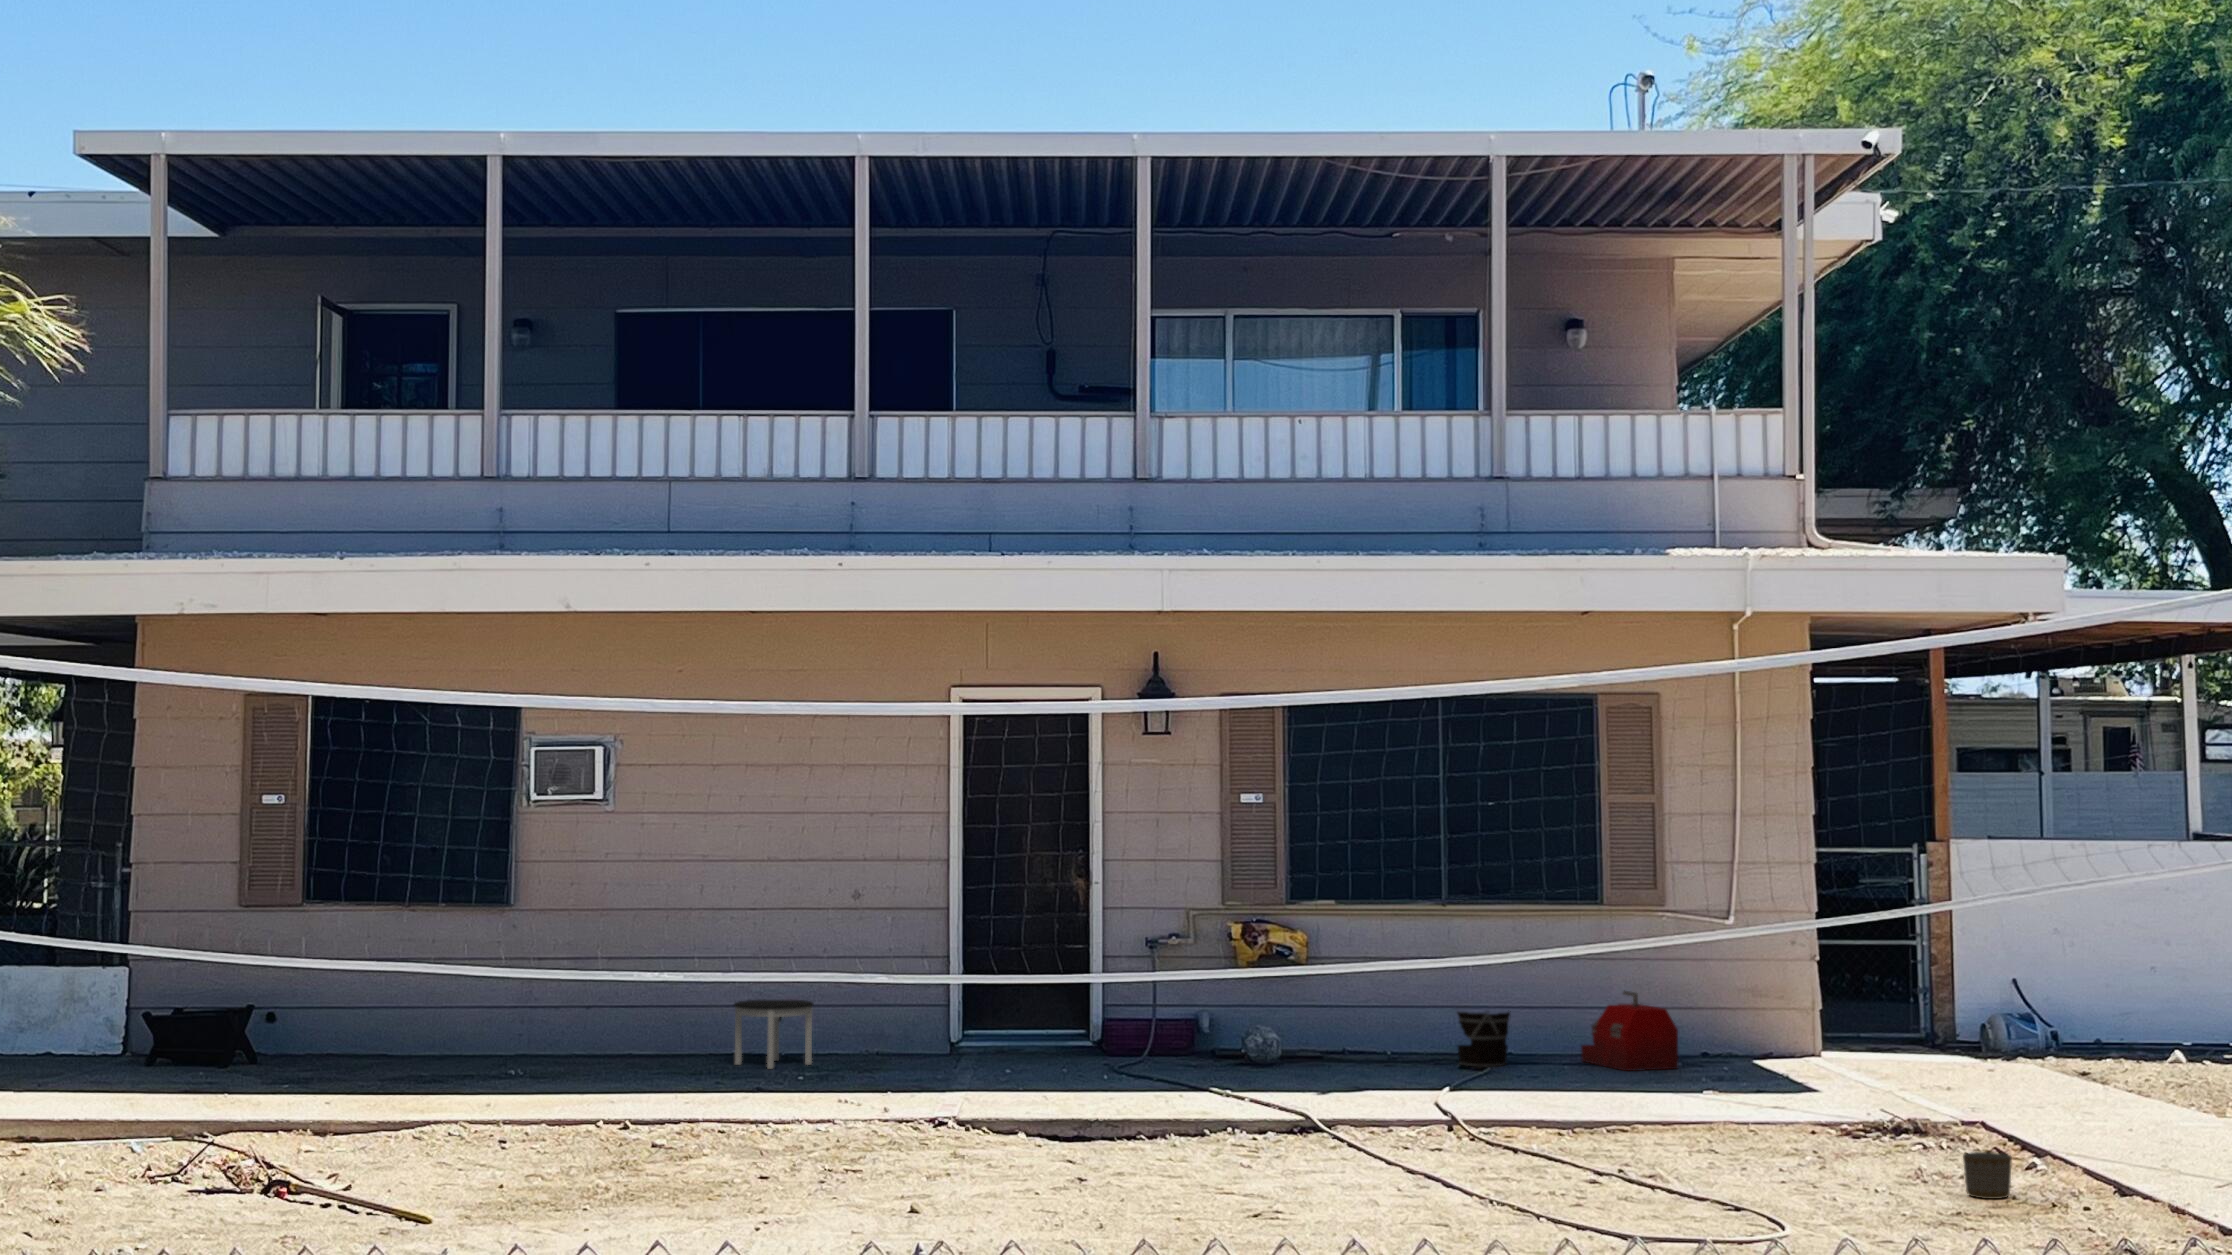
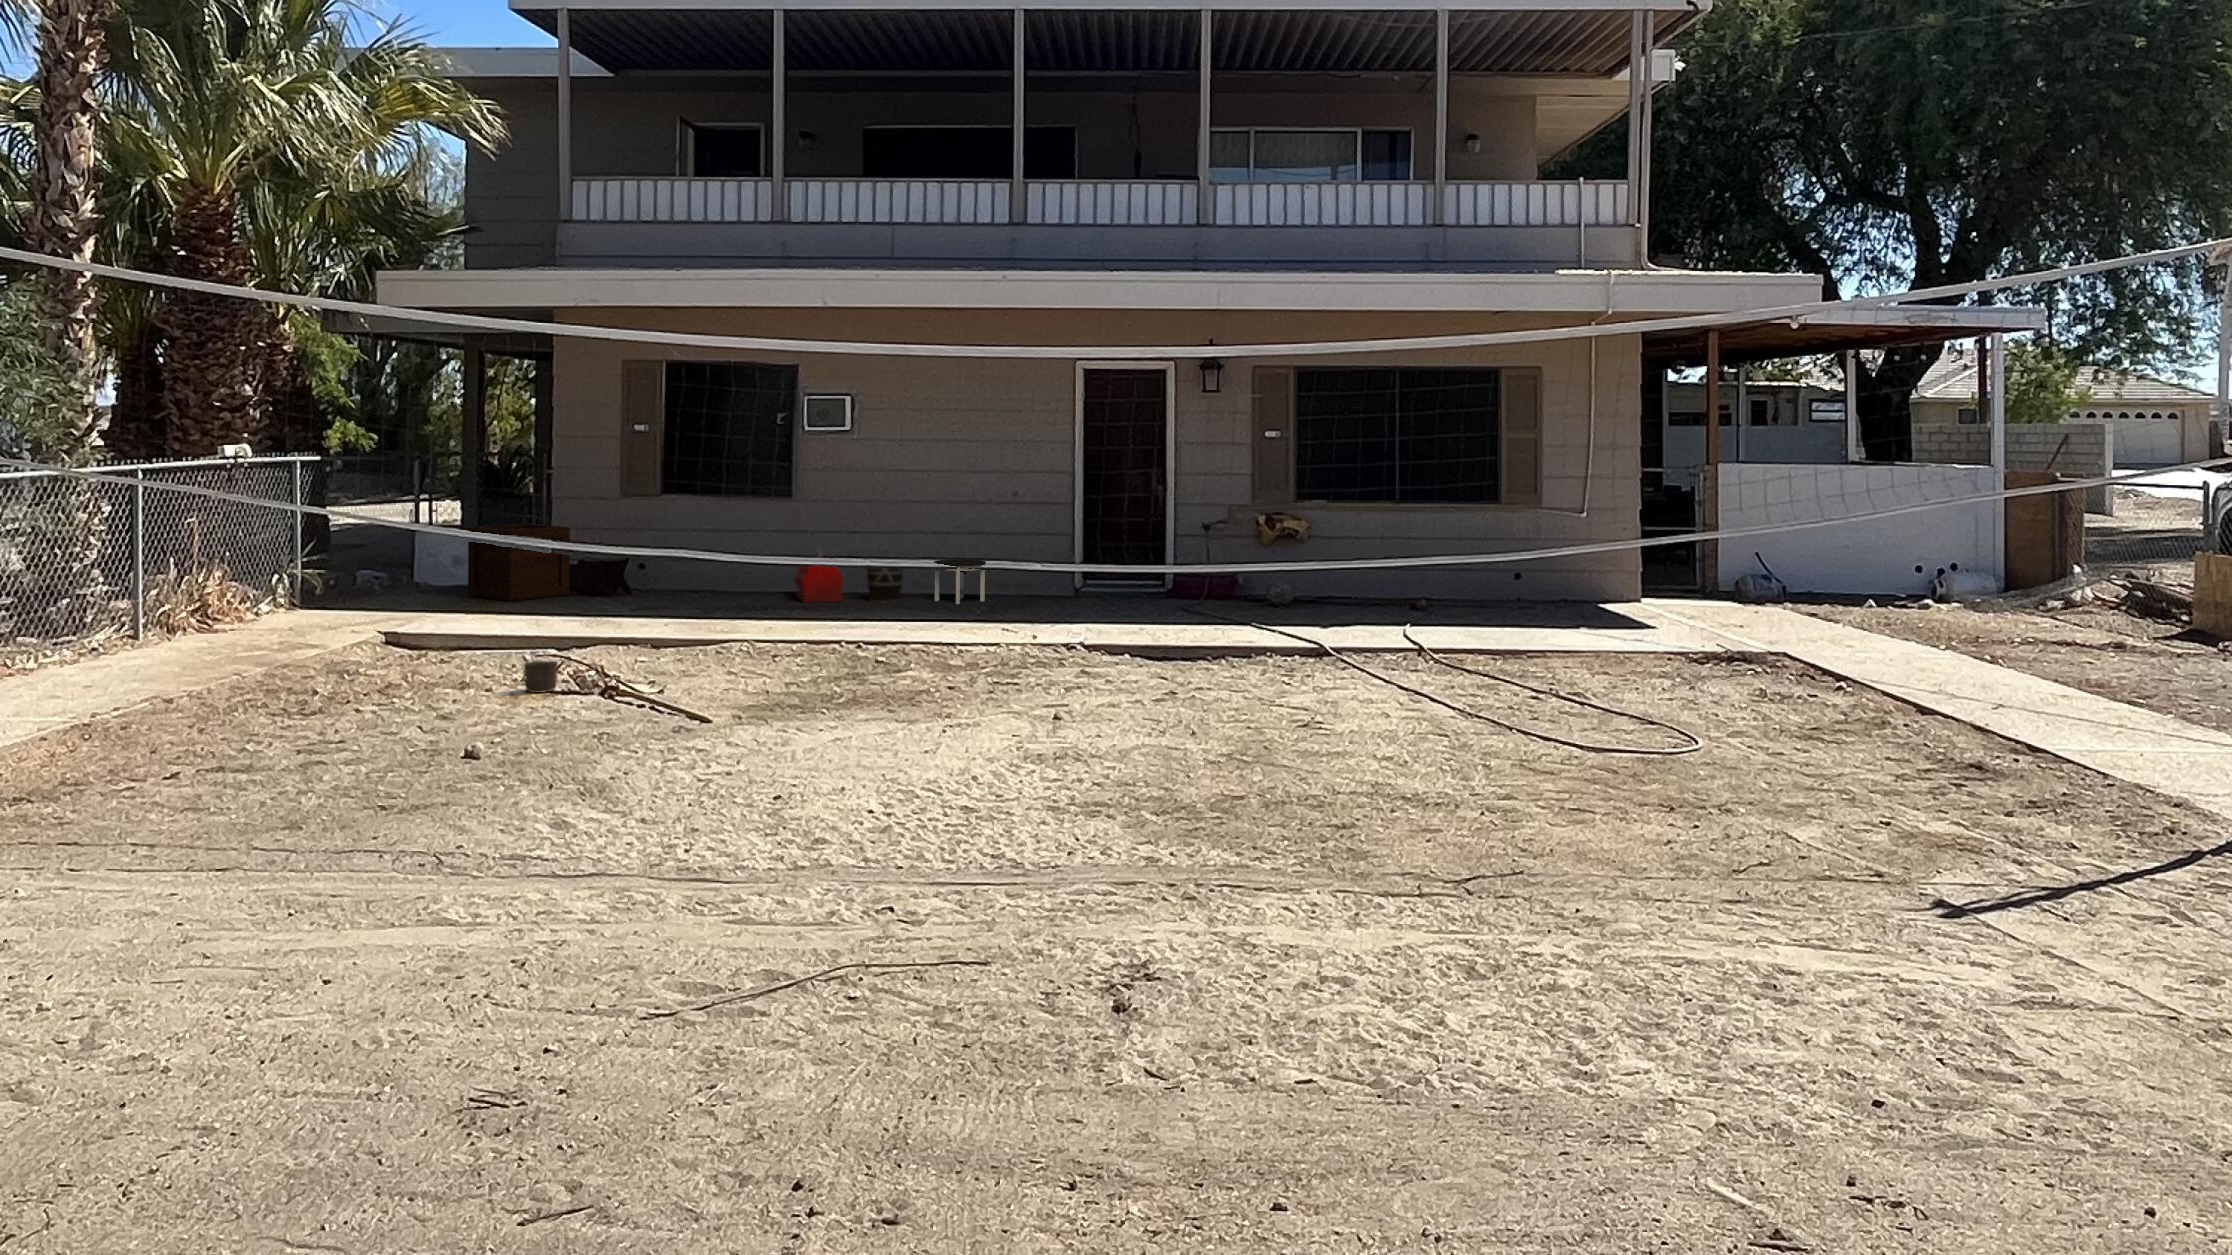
wooden crate: none [8,951,168,1073] -> present [468,524,570,601]
toolbox: present [1581,991,1678,1071] -> present [795,551,843,603]
bucket: present [1457,1011,1511,1066] -> present [867,567,903,602]
planter: present [1963,1152,2012,1199] -> present [524,661,558,693]

